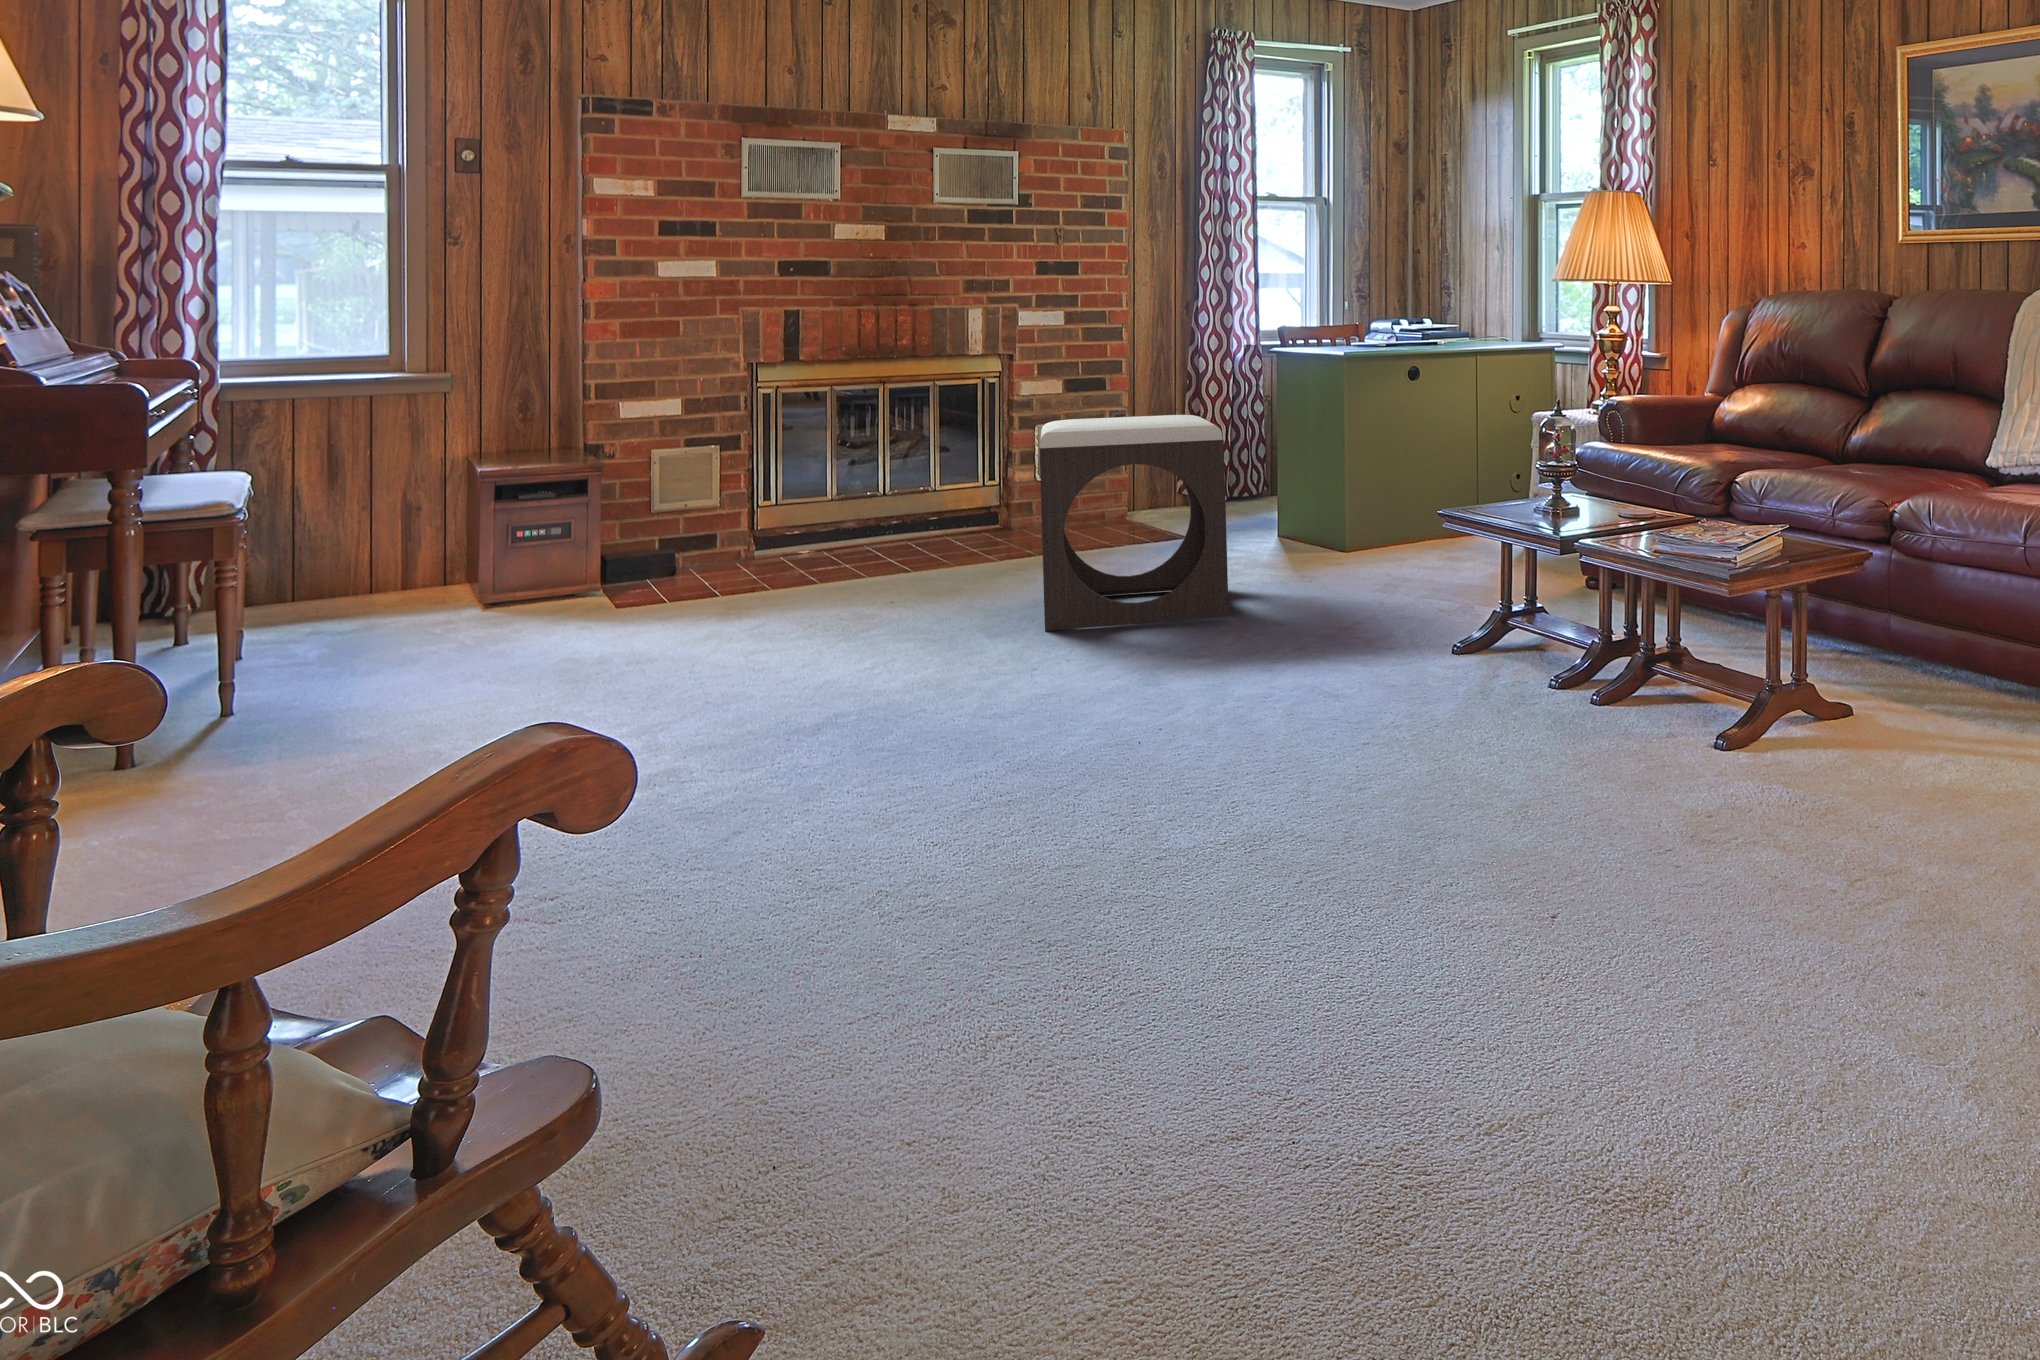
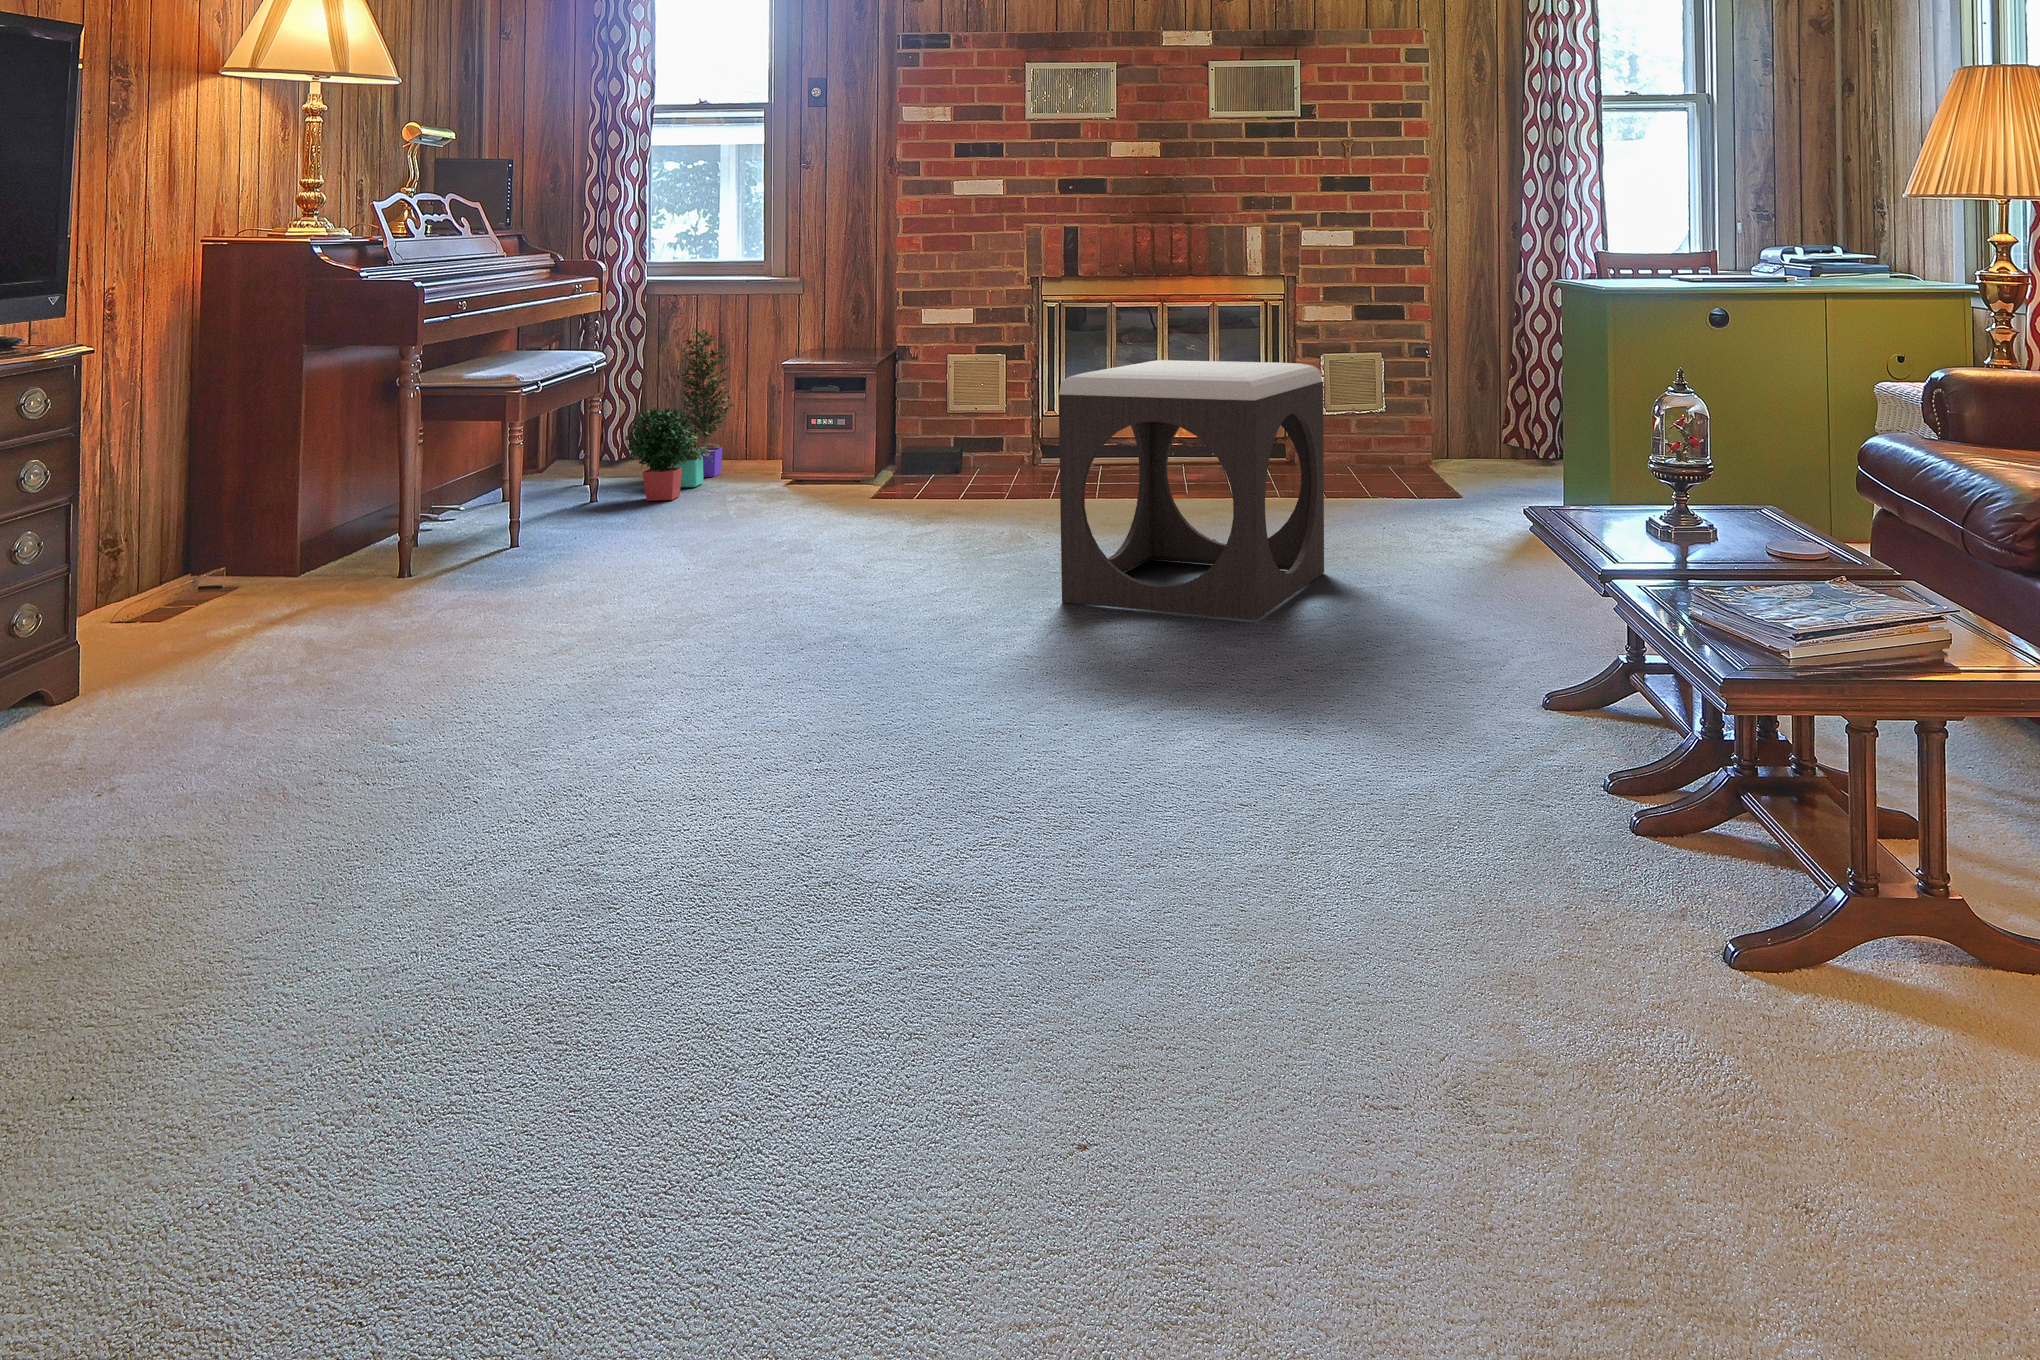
potted plant: none [285,431,389,632] -> present [625,328,733,501]

